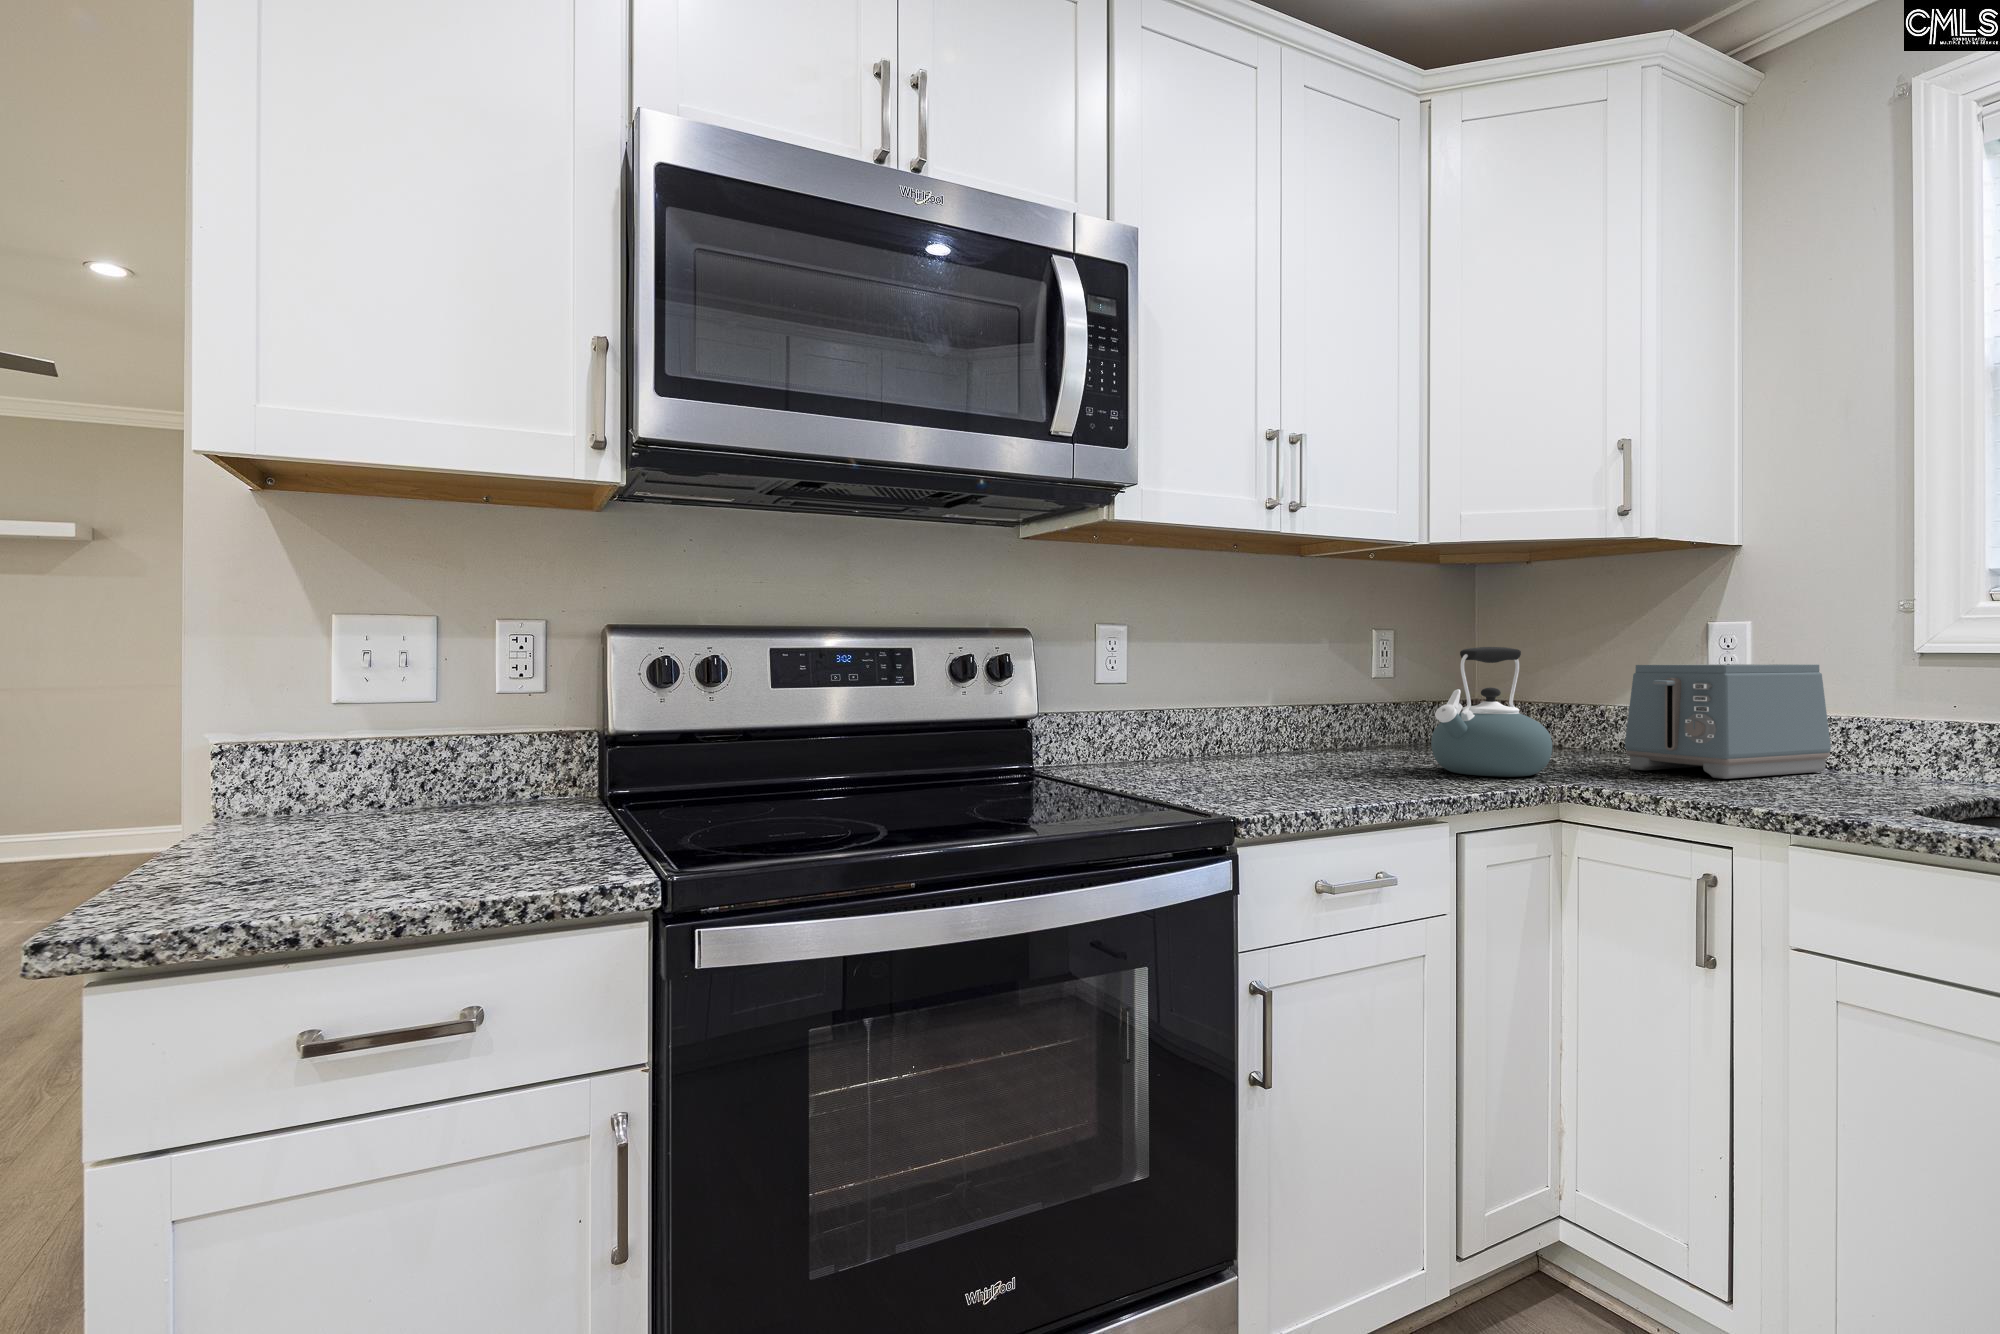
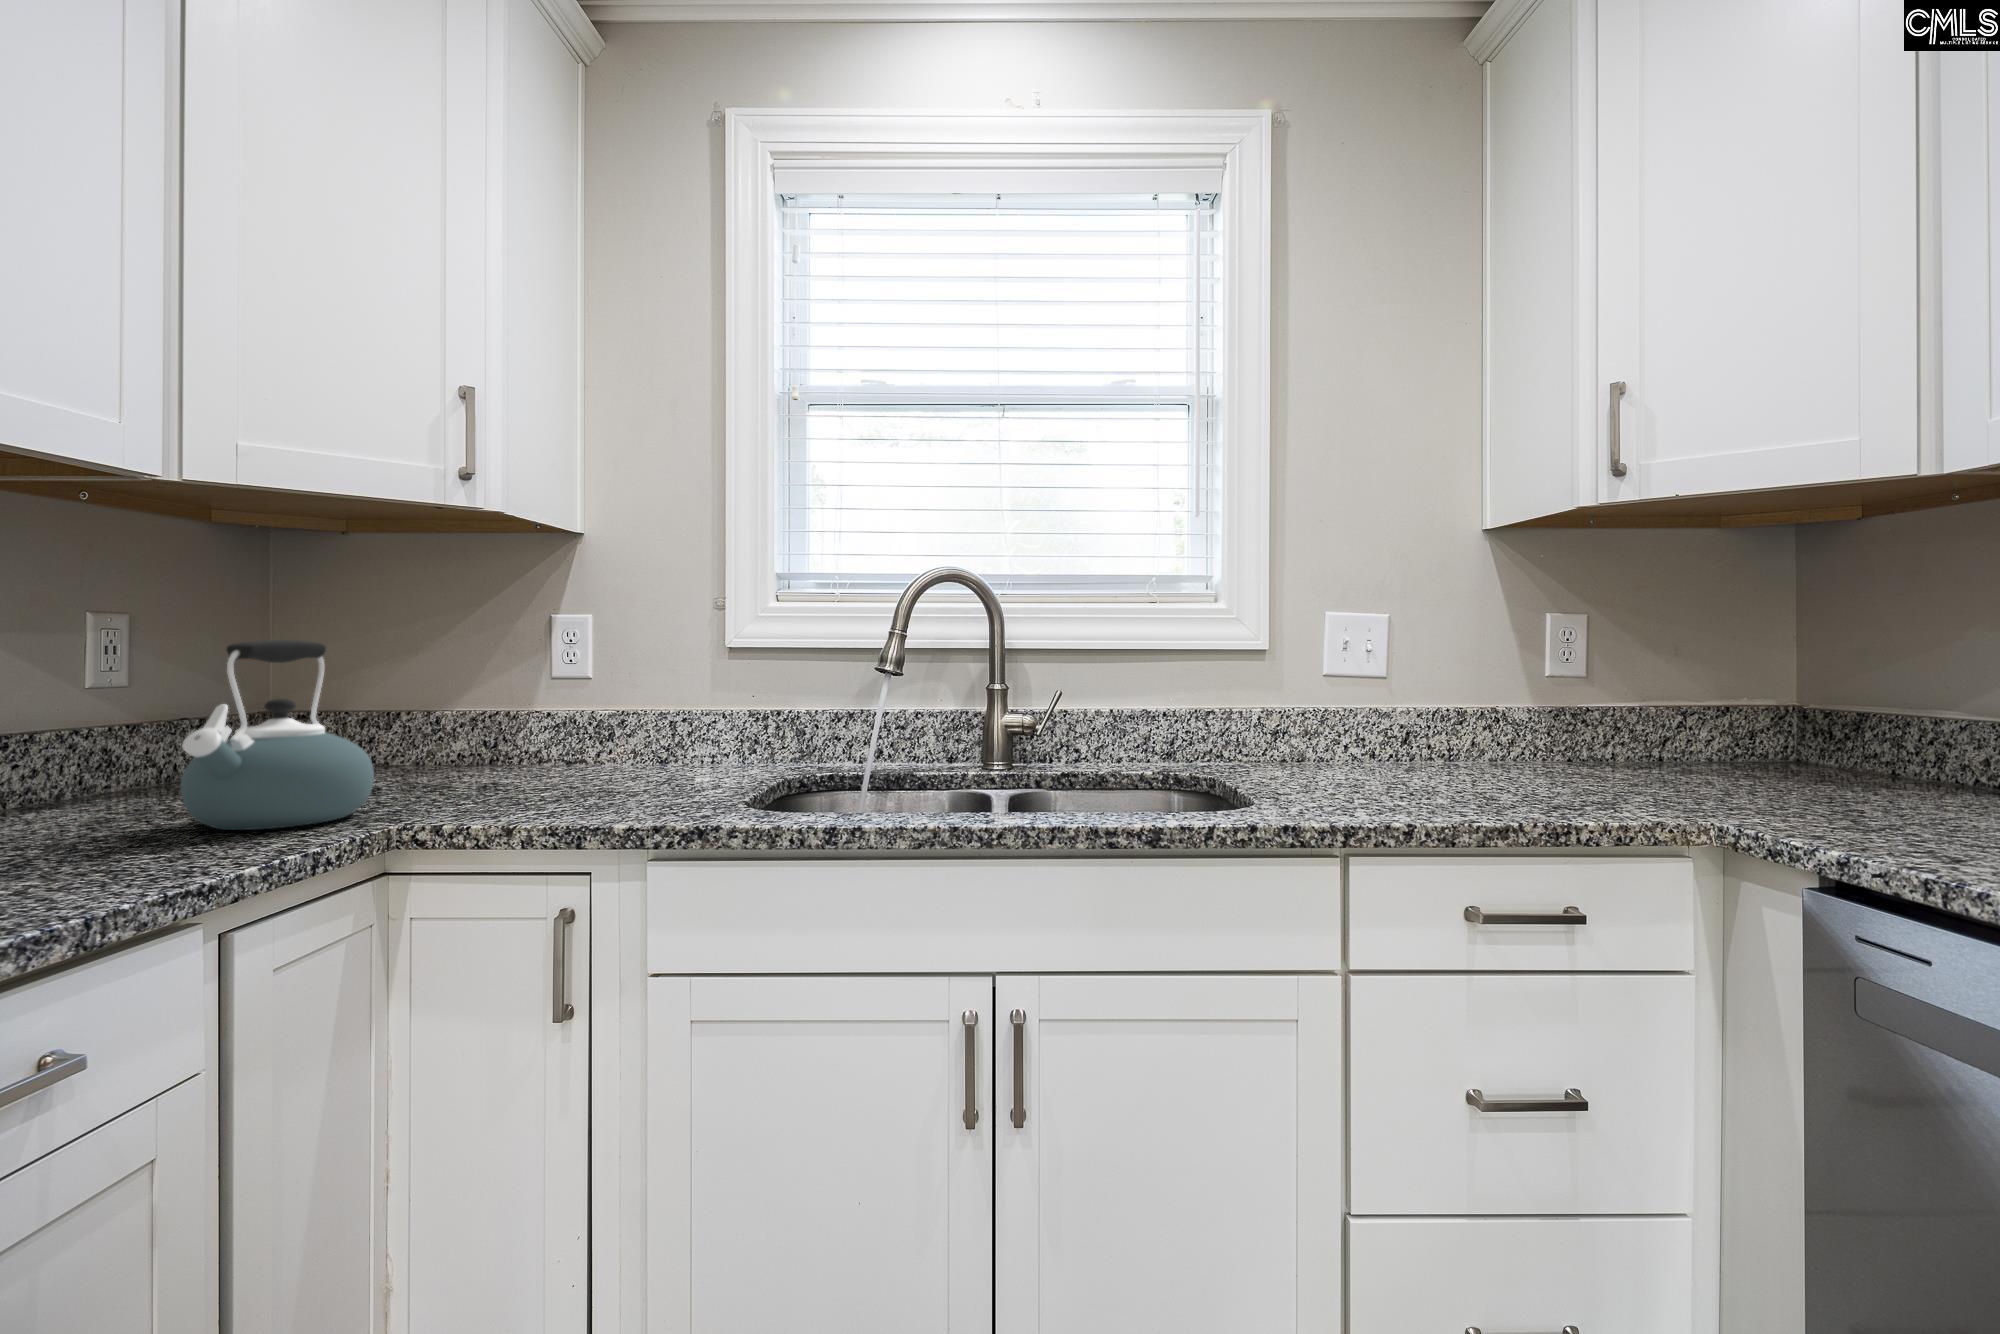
toaster: present [1625,664,1831,779] -> none [466,659,664,789]

